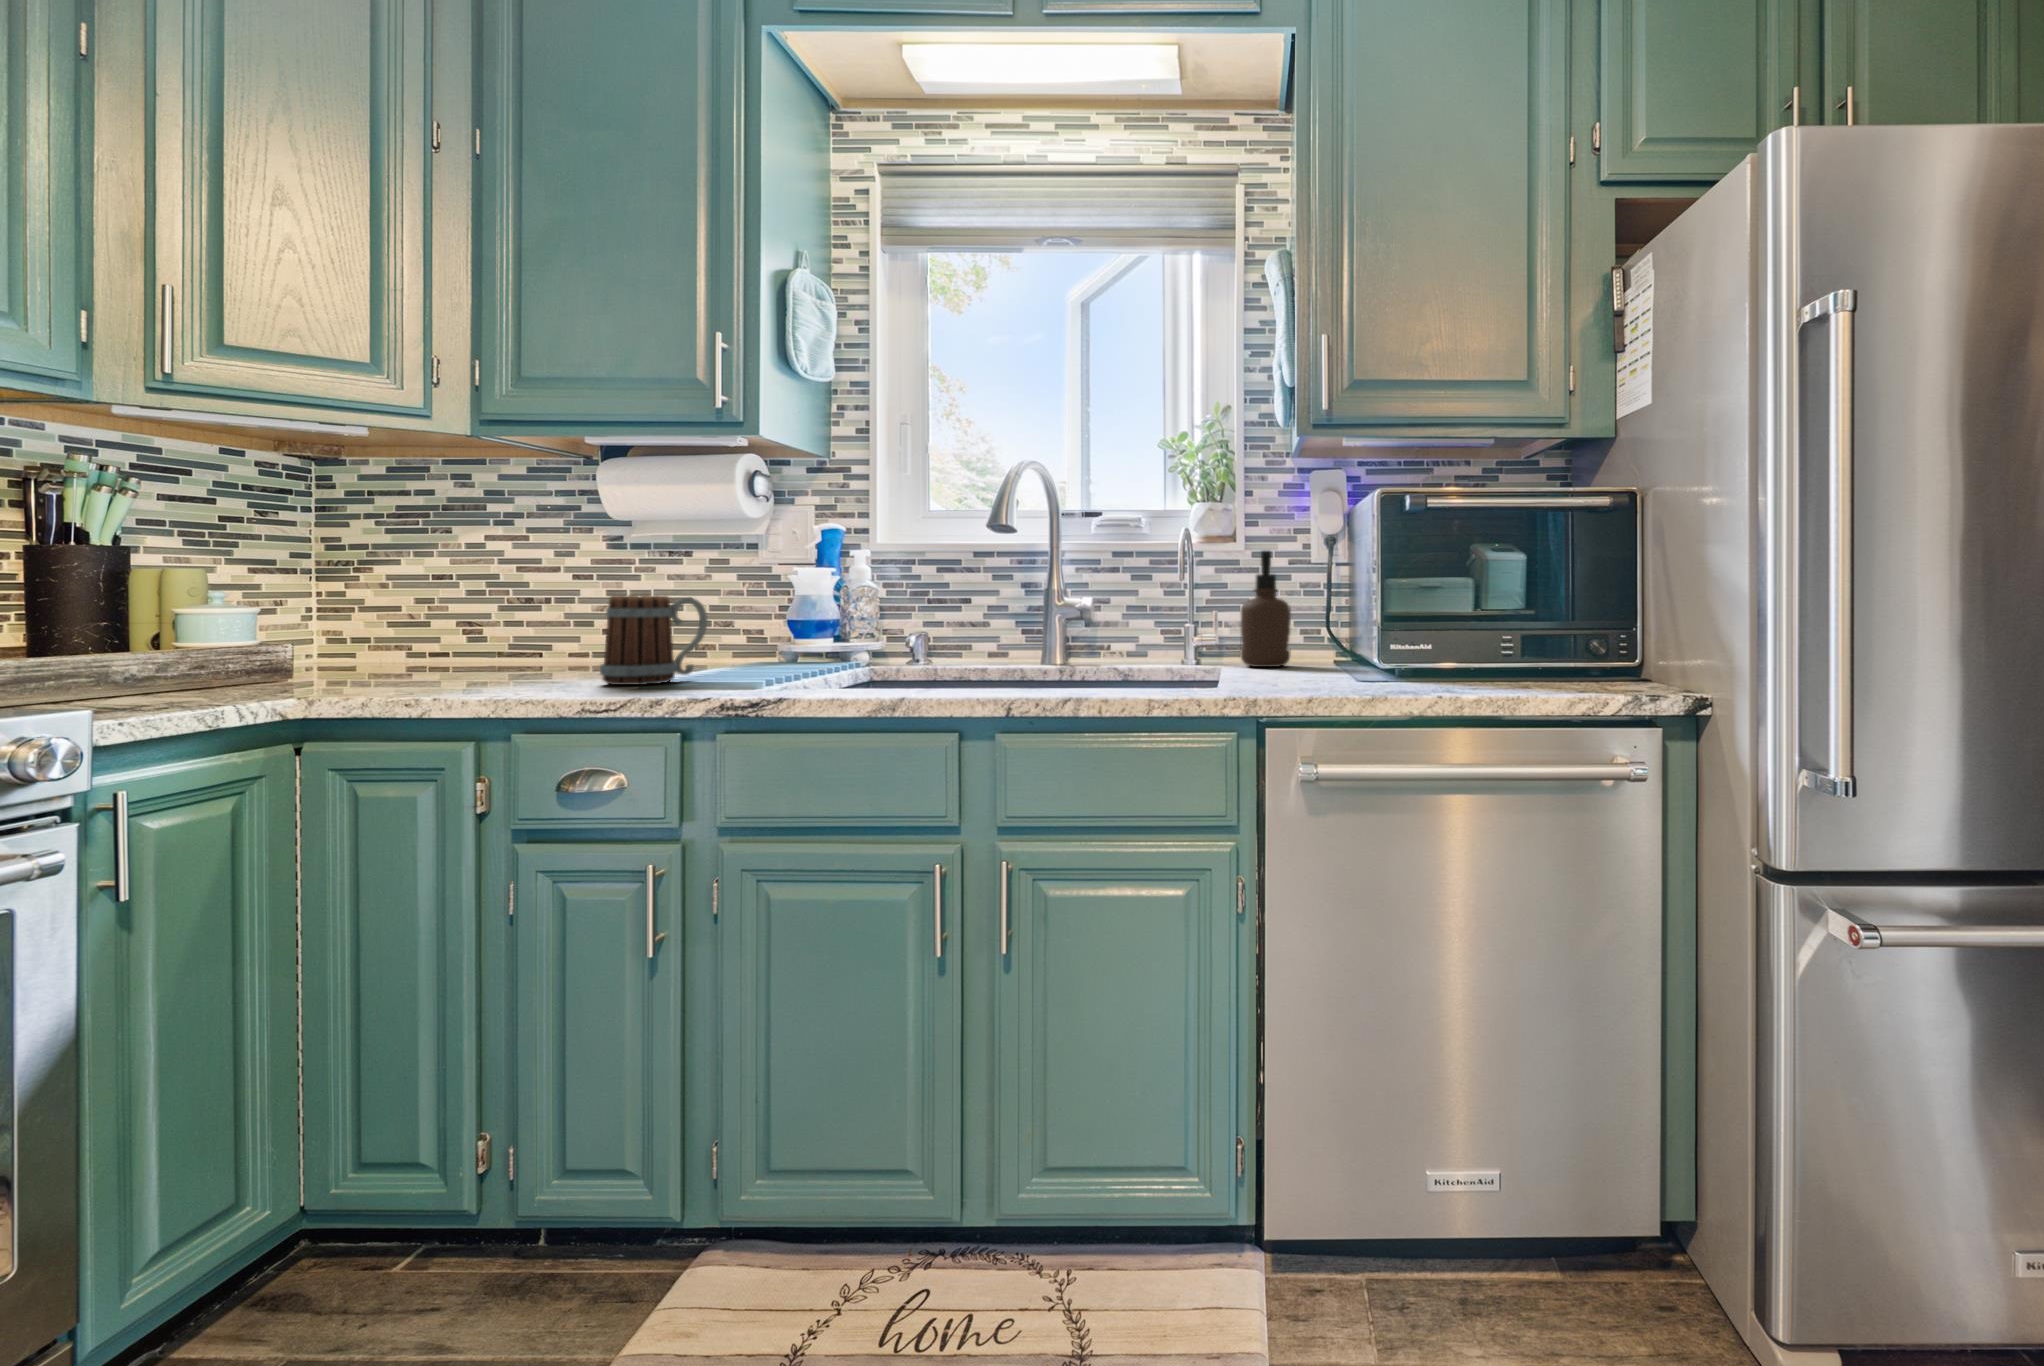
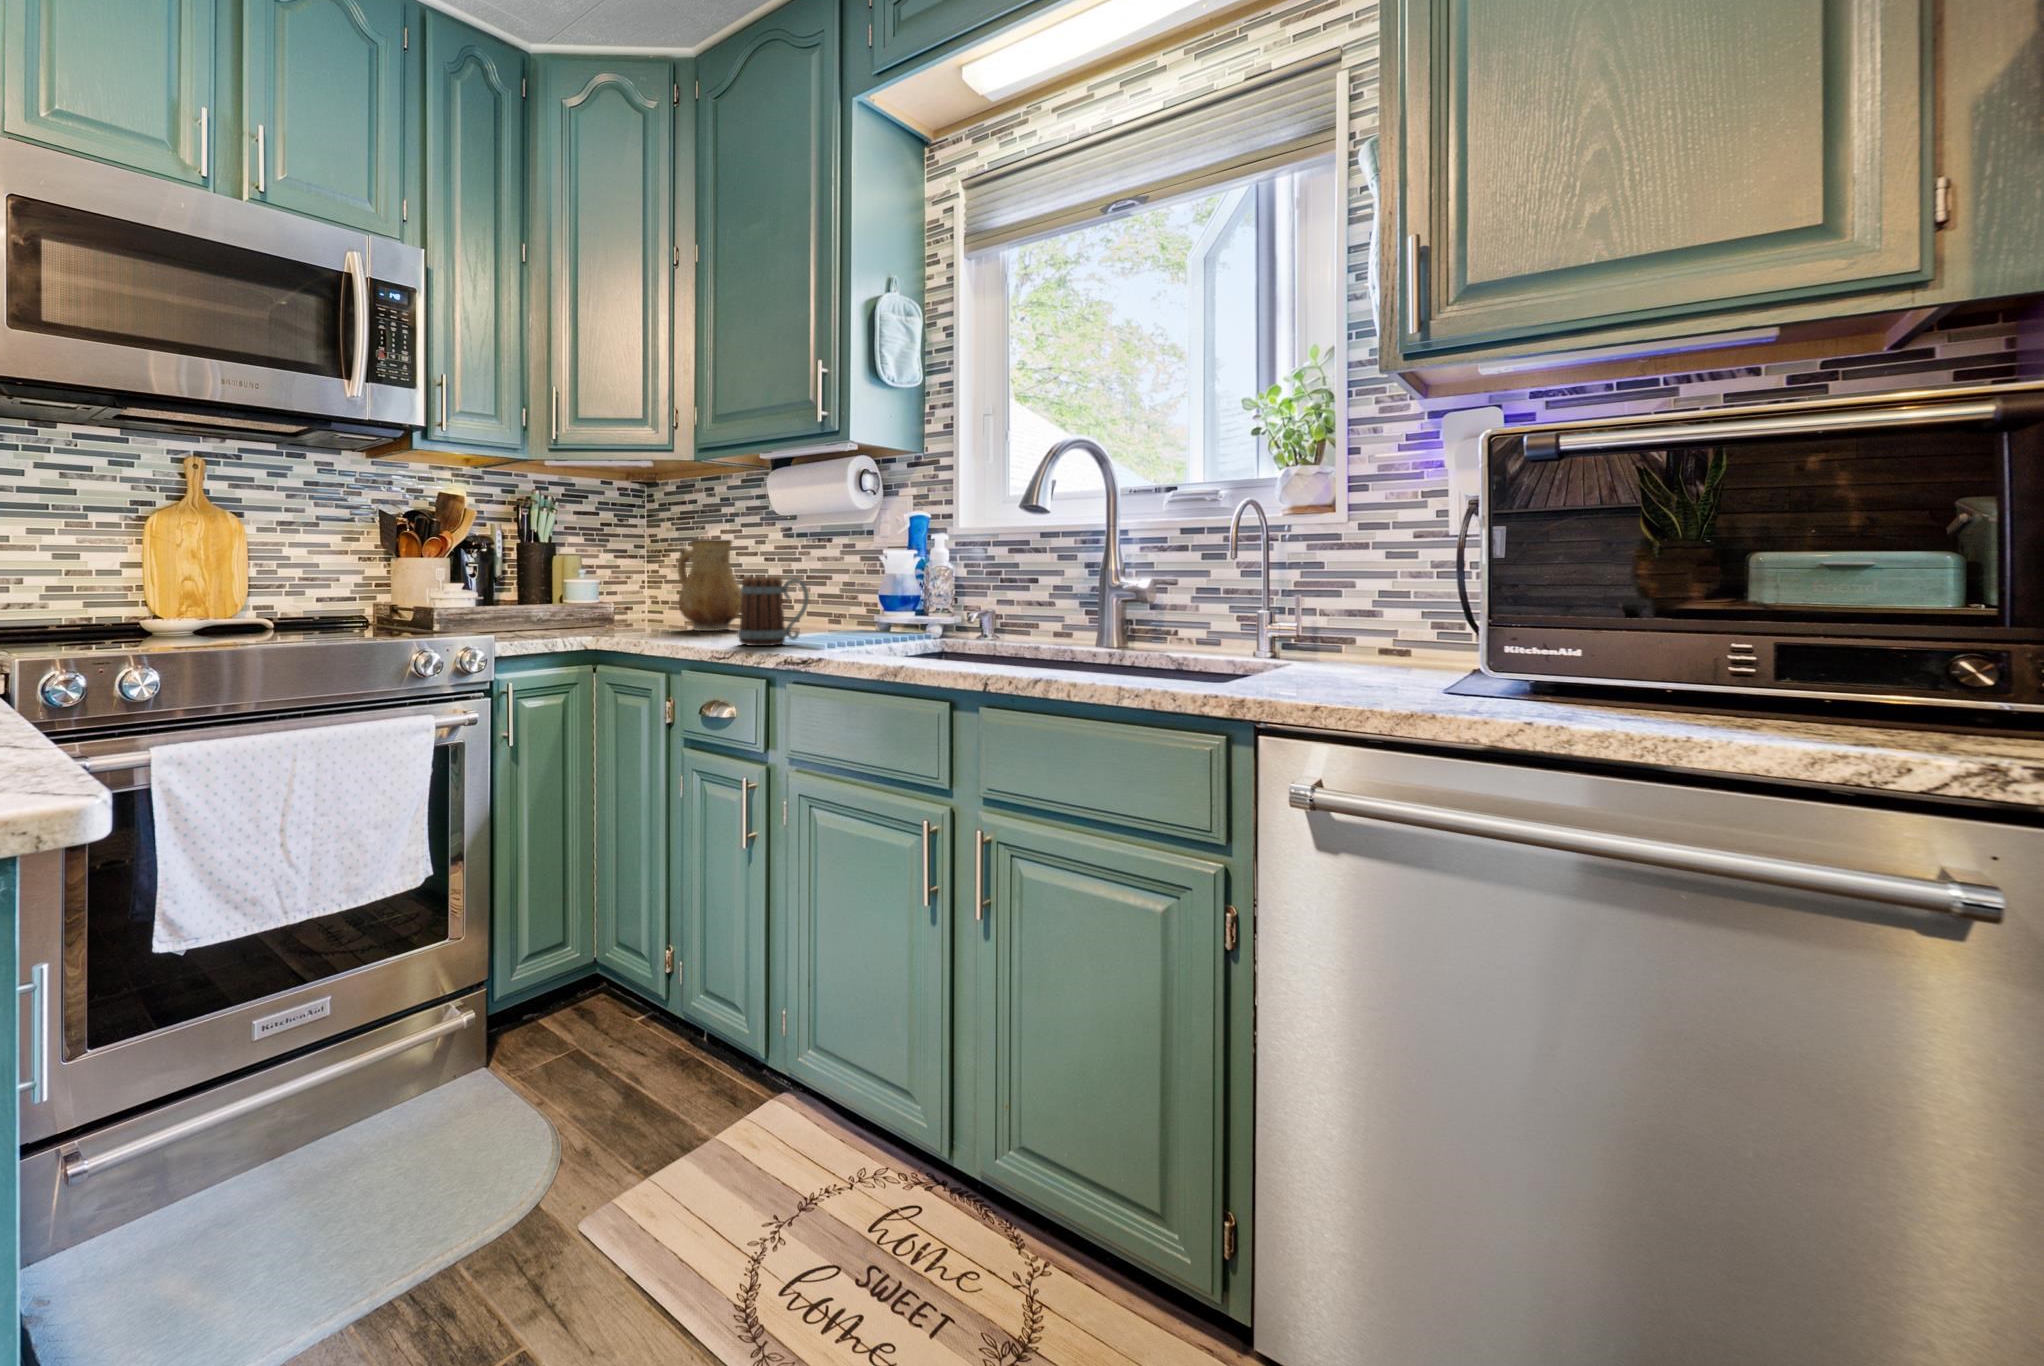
ceramic pitcher: none [429,544,552,672] -> present [677,539,742,631]
soap dispenser: present [1240,551,1291,667] -> none [1328,518,1401,663]

